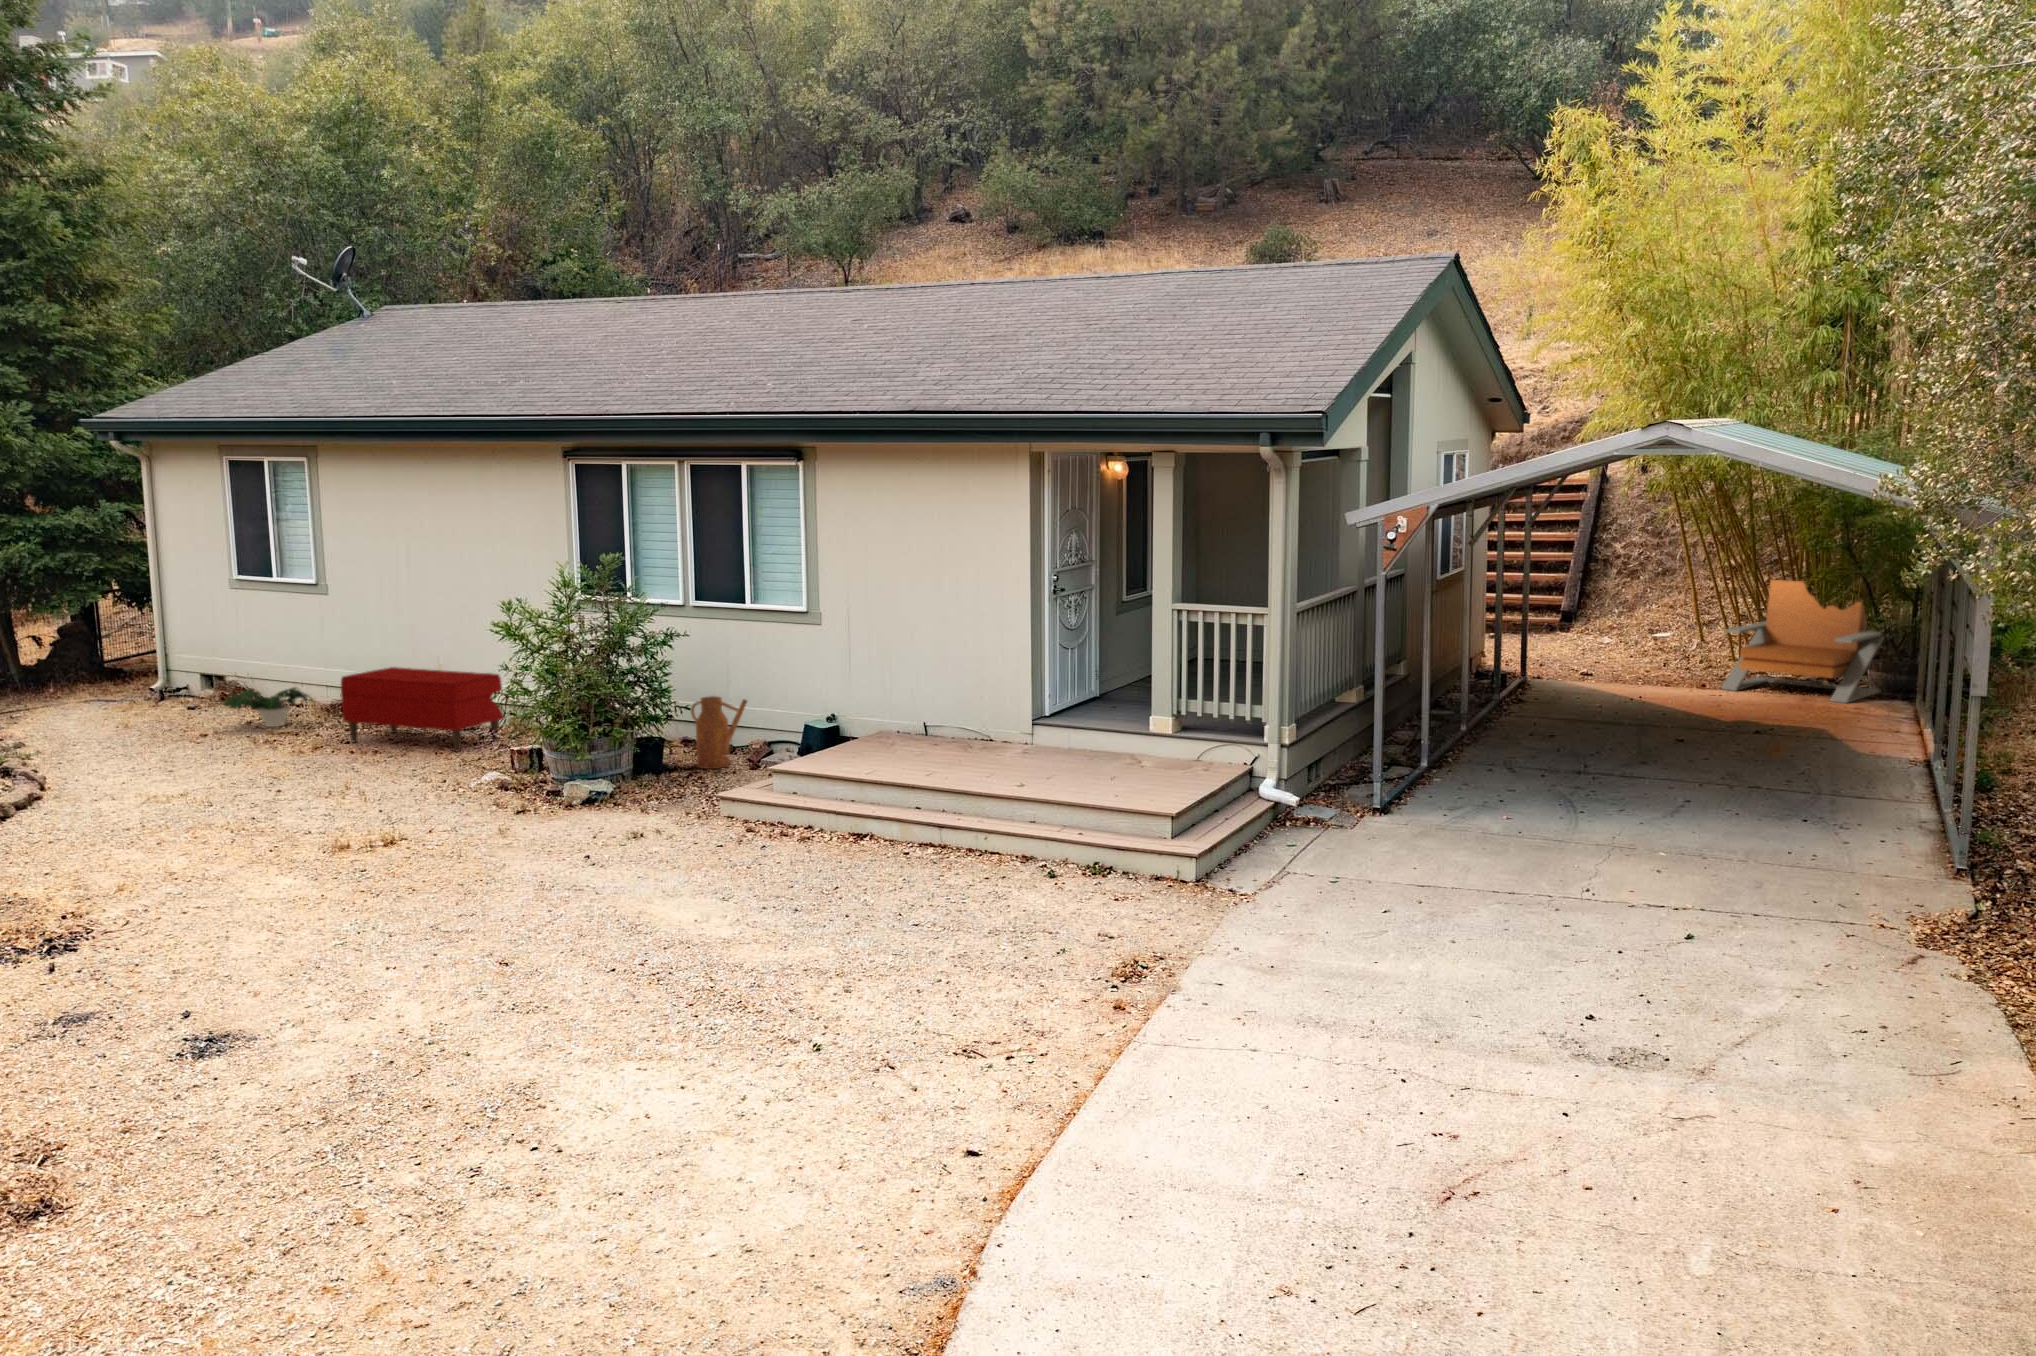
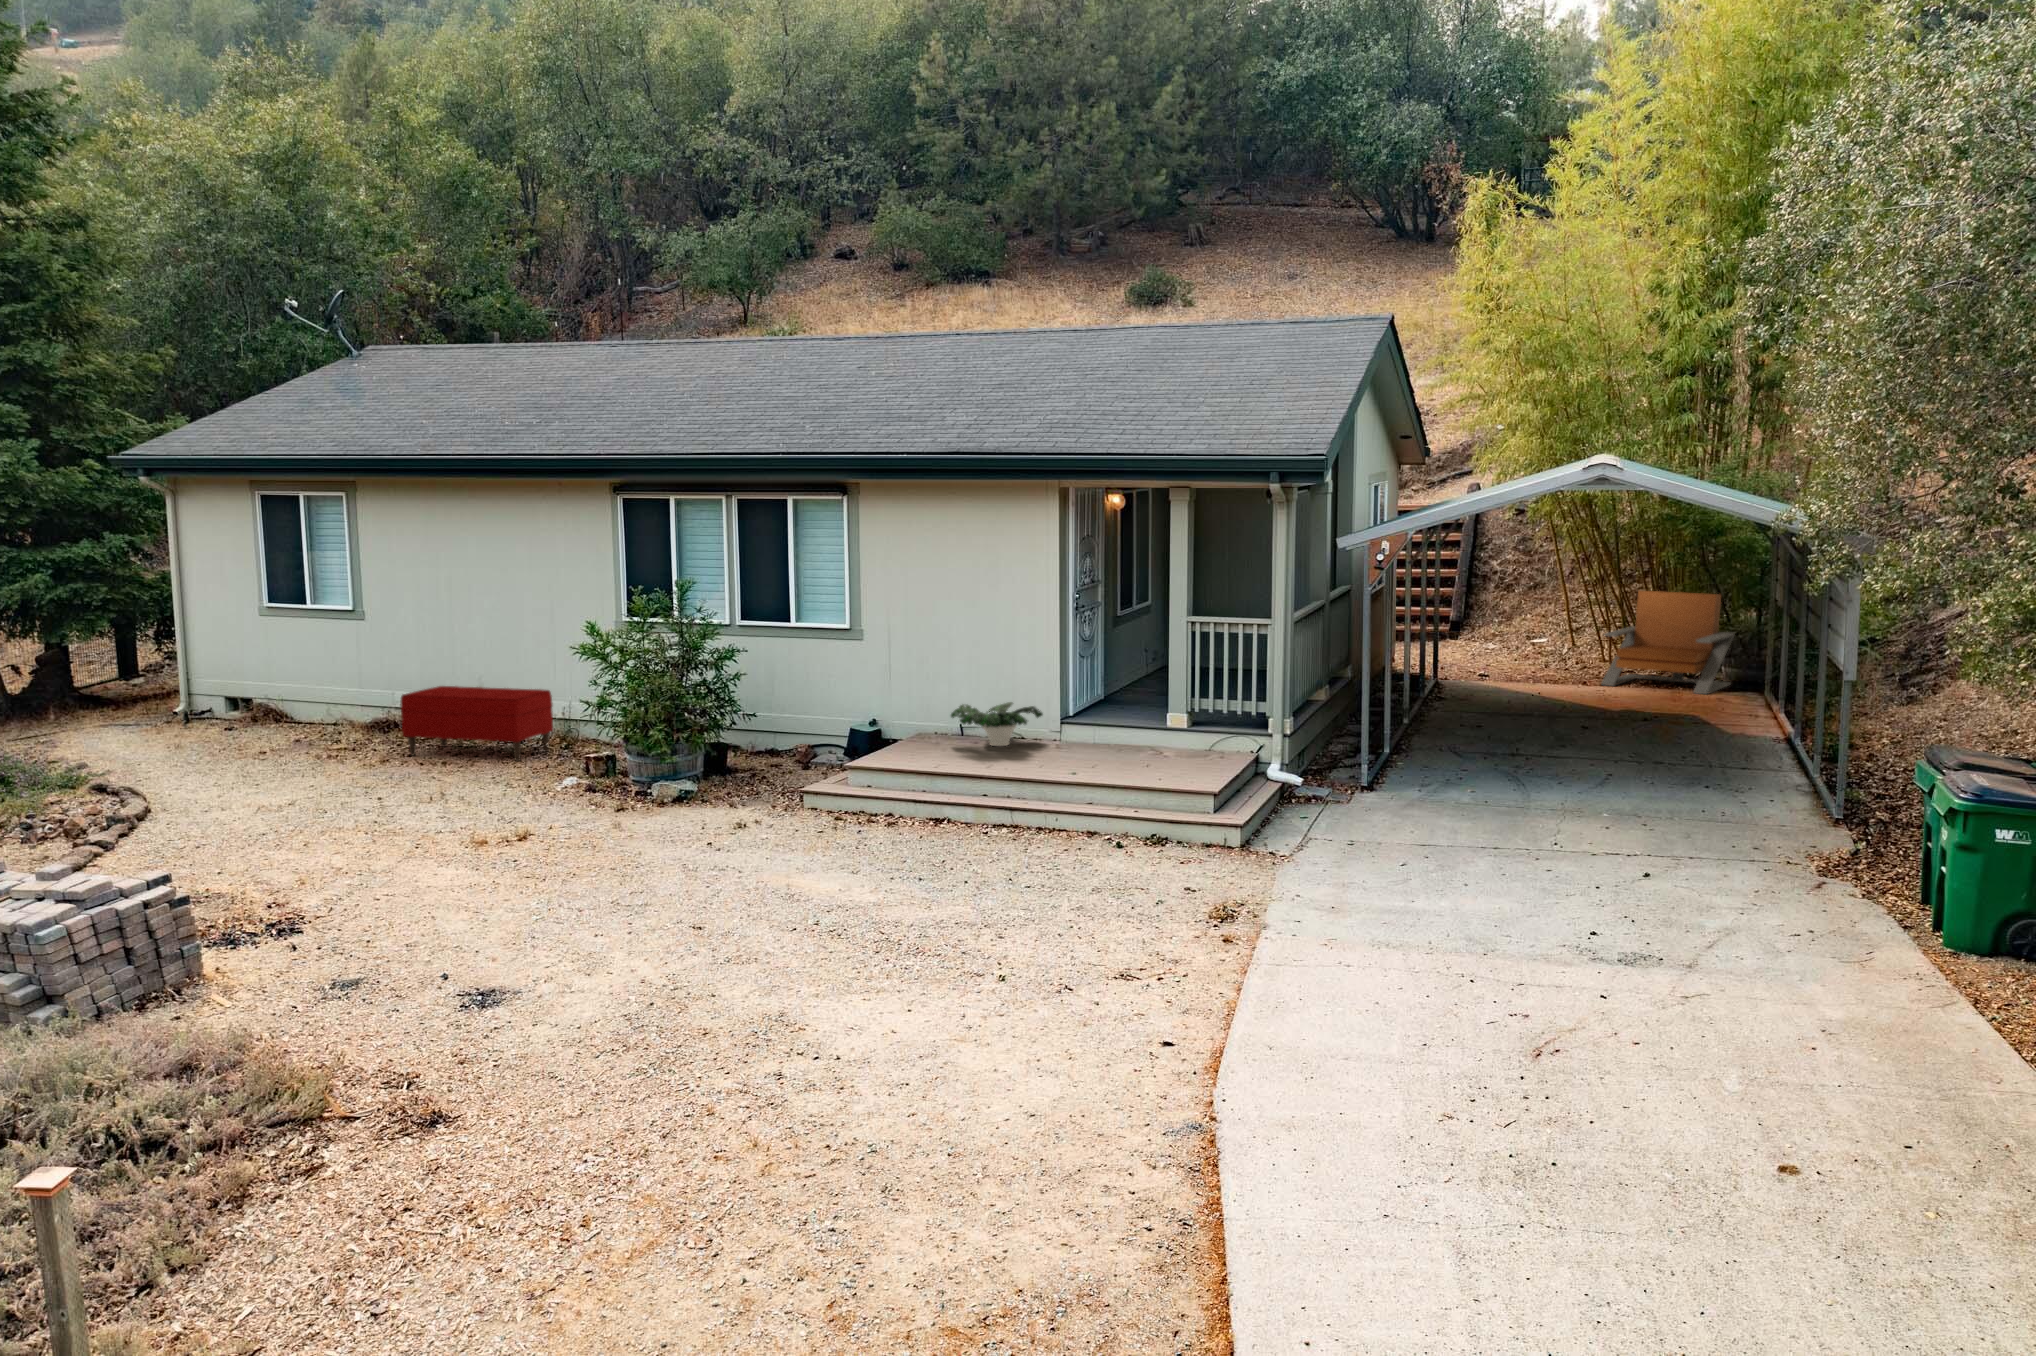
potted plant: present [224,688,313,727] -> present [951,702,1043,746]
watering can: present [691,696,747,769] -> none [743,705,798,770]

